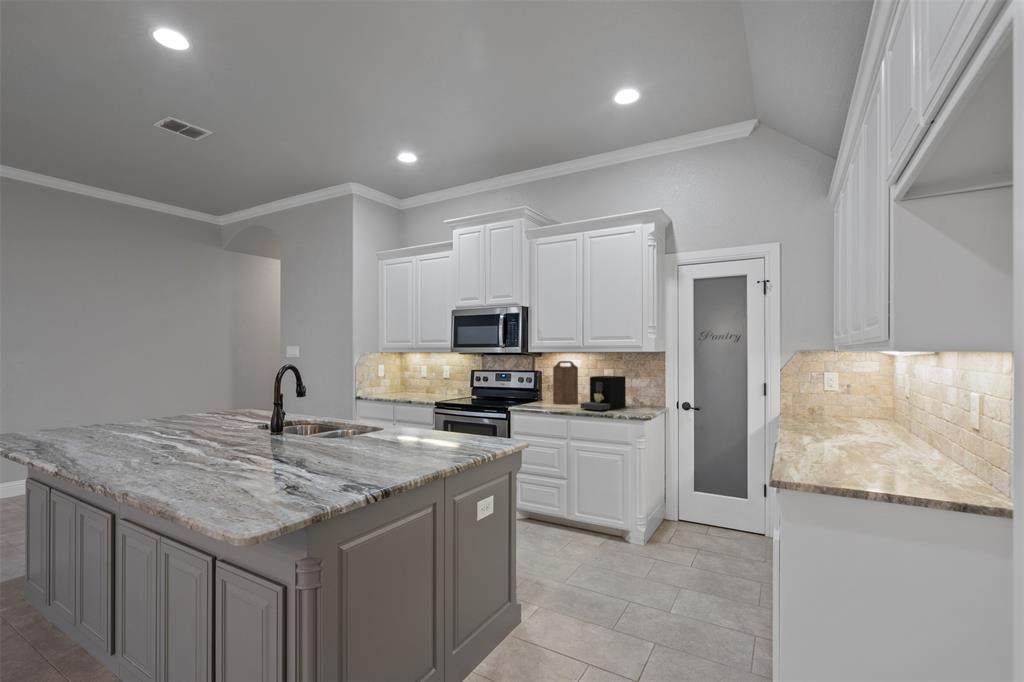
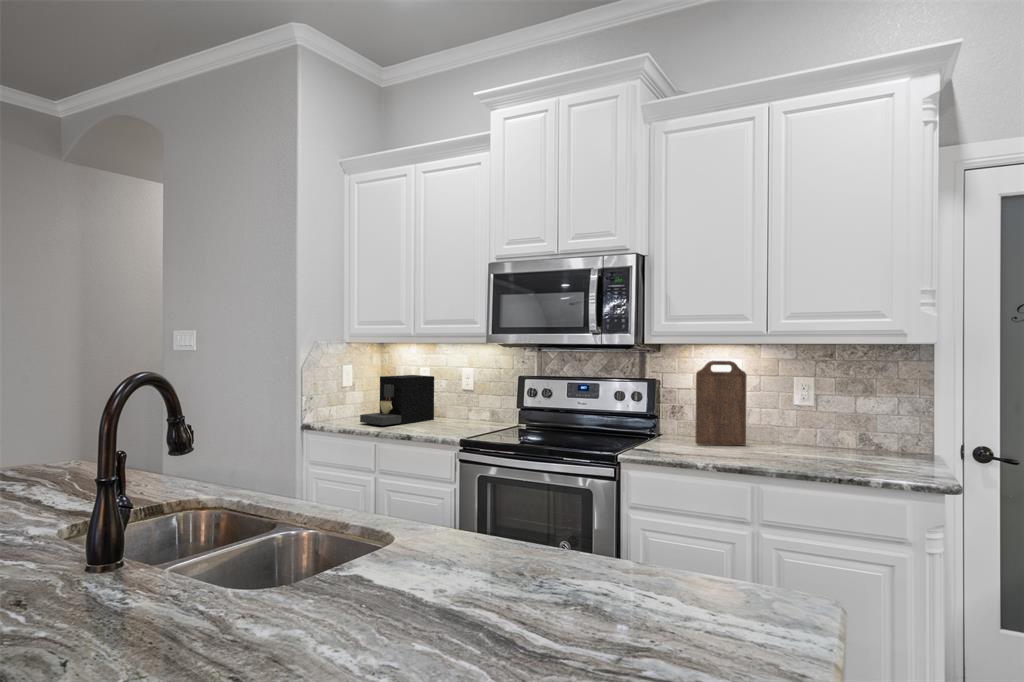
coffee maker: present [581,376,626,410] -> present [360,375,434,425]

